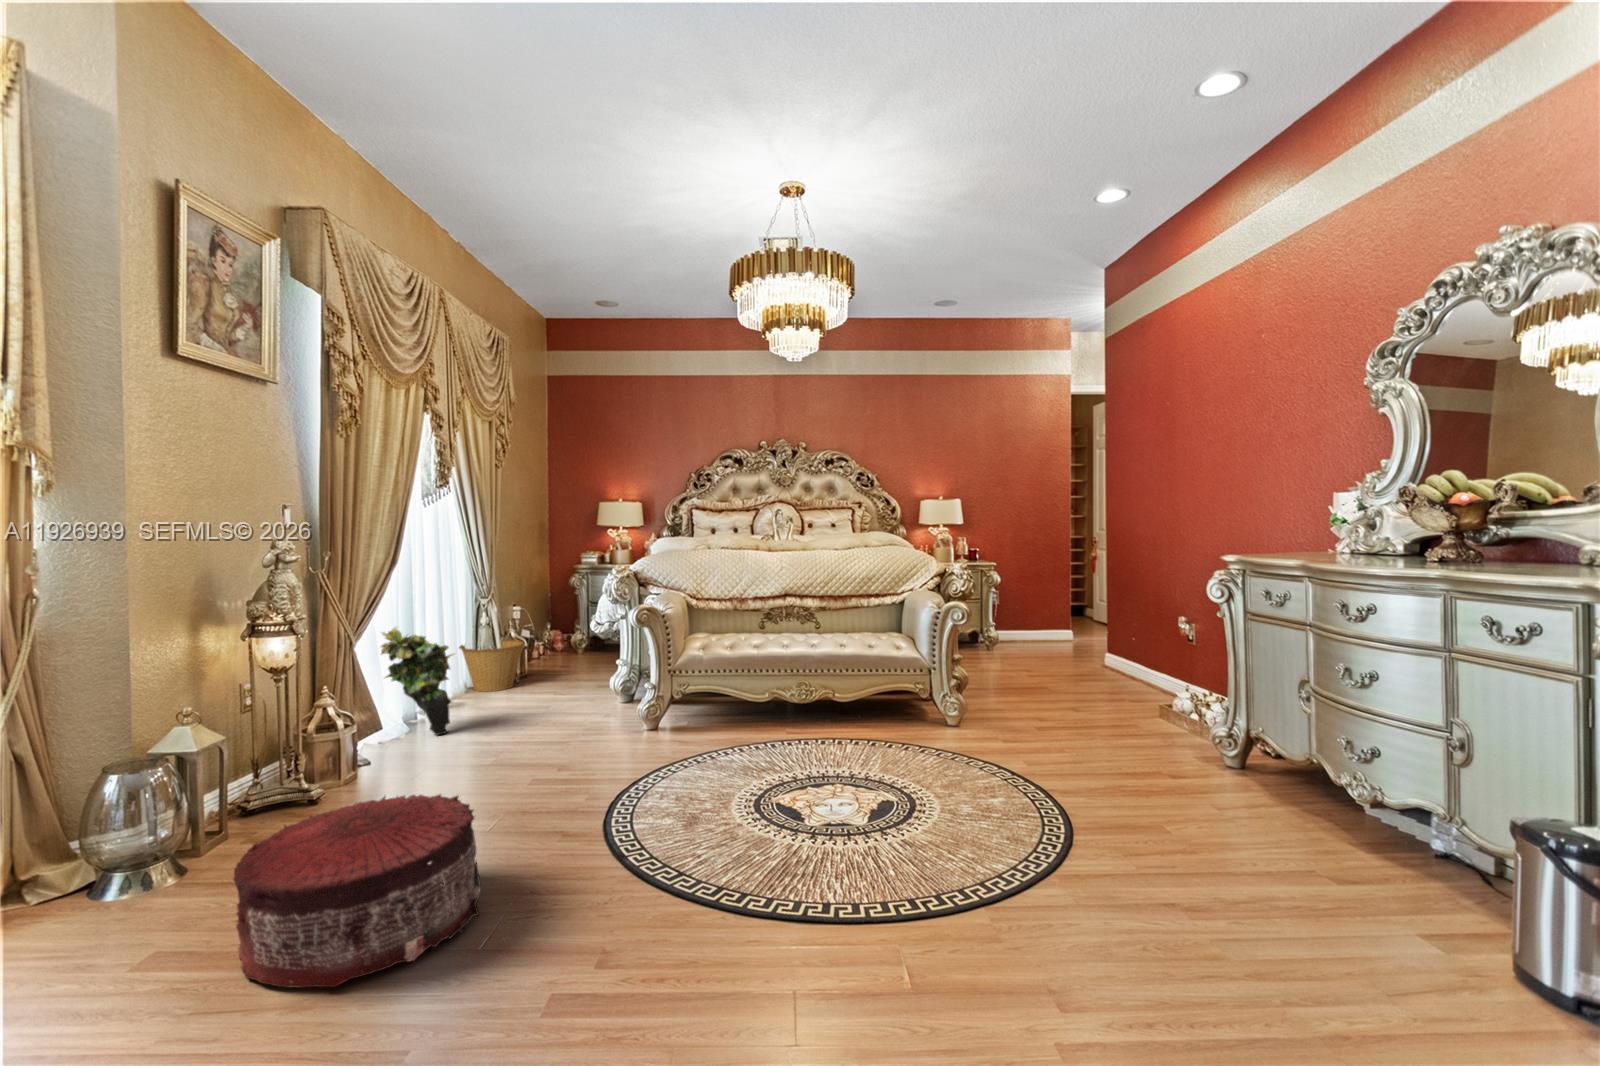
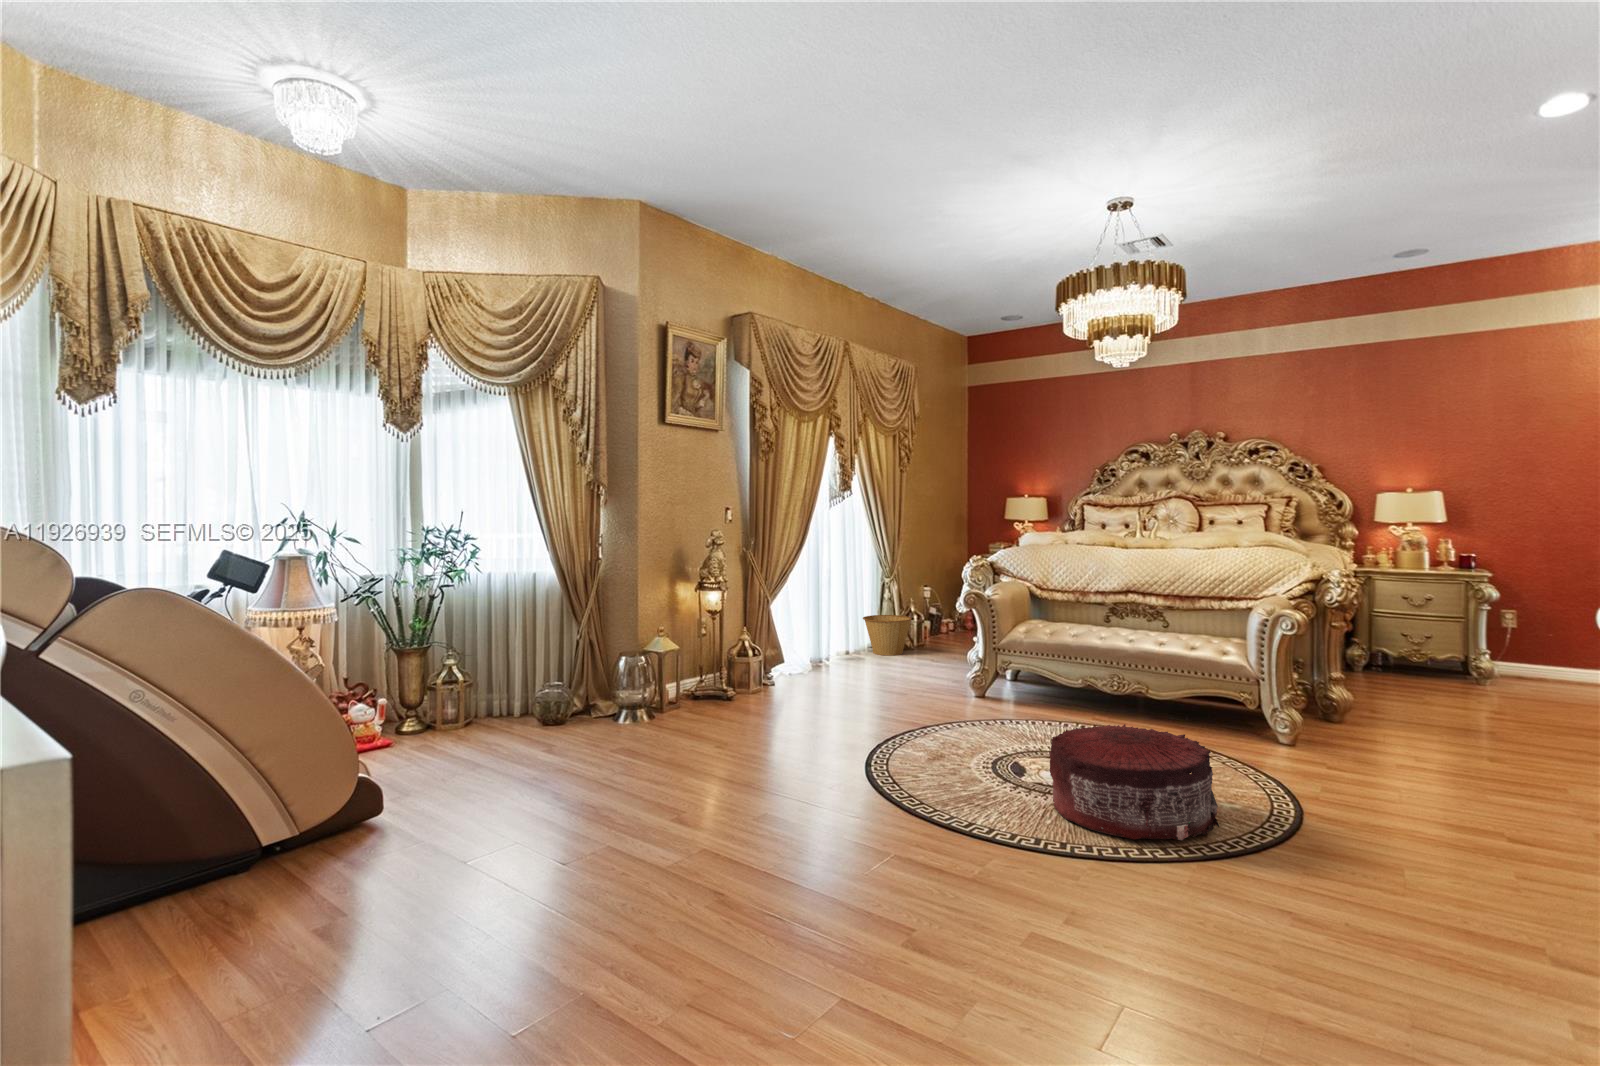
potted plant: present [381,627,454,735] -> none [789,594,839,676]
pouf: present [233,795,481,988] -> present [1049,724,1219,840]

